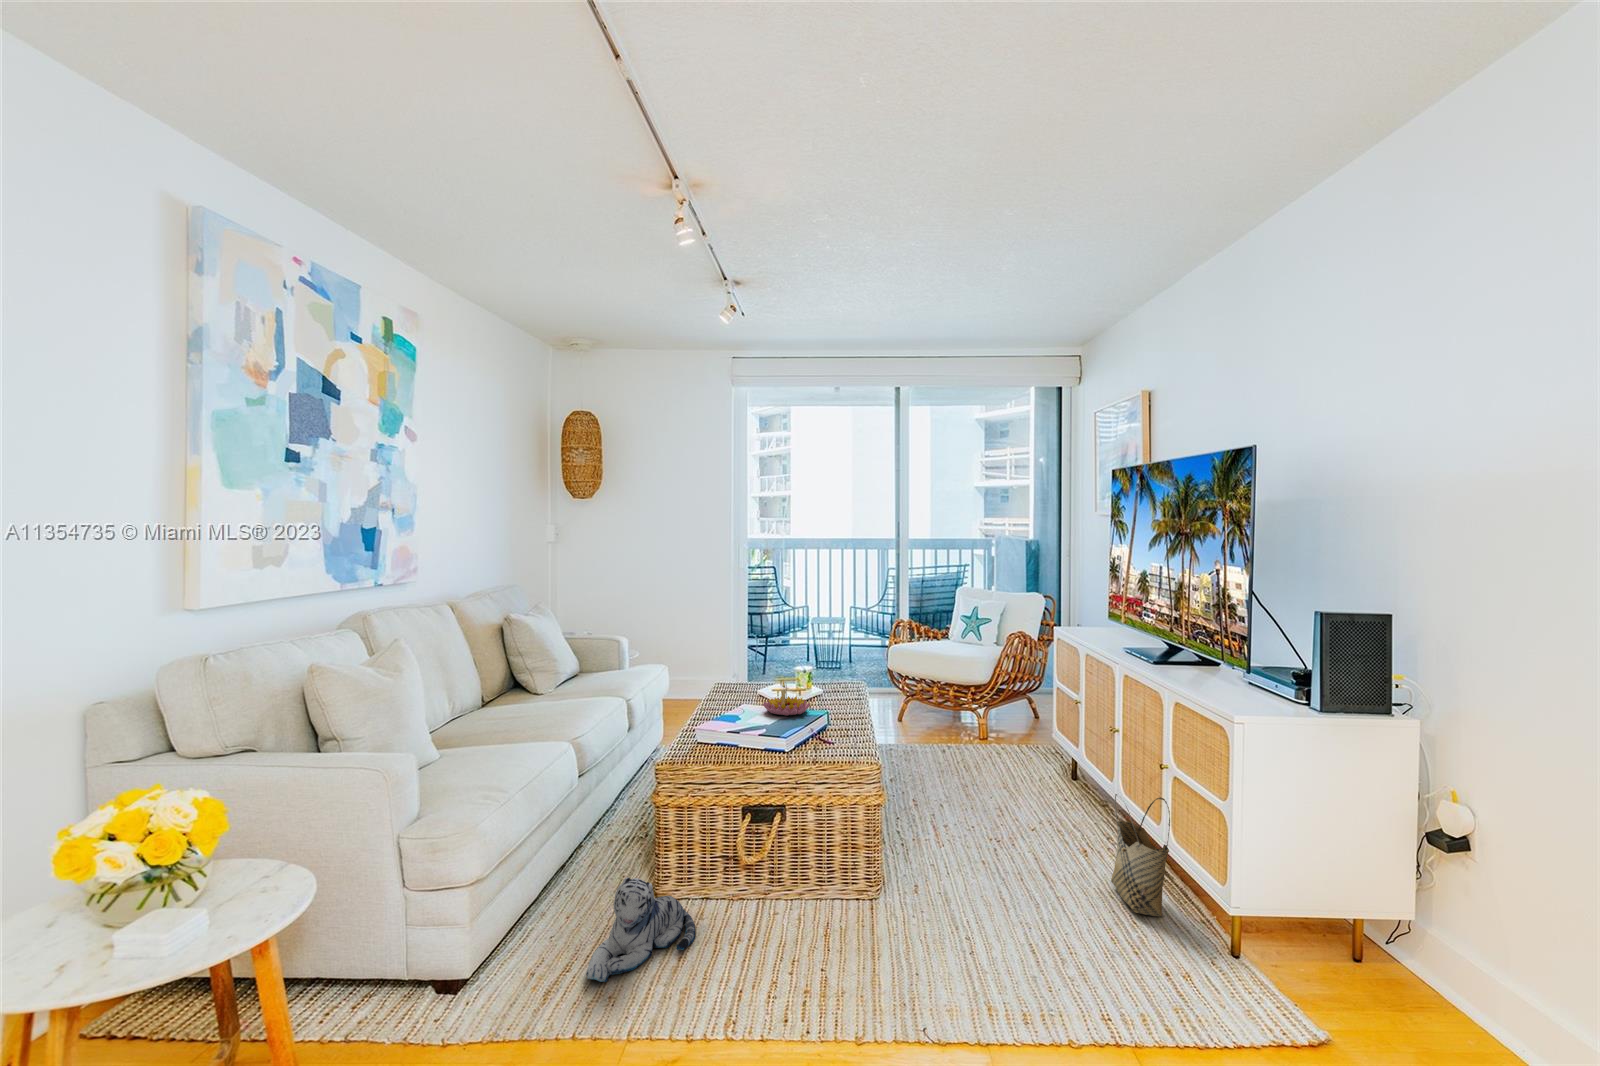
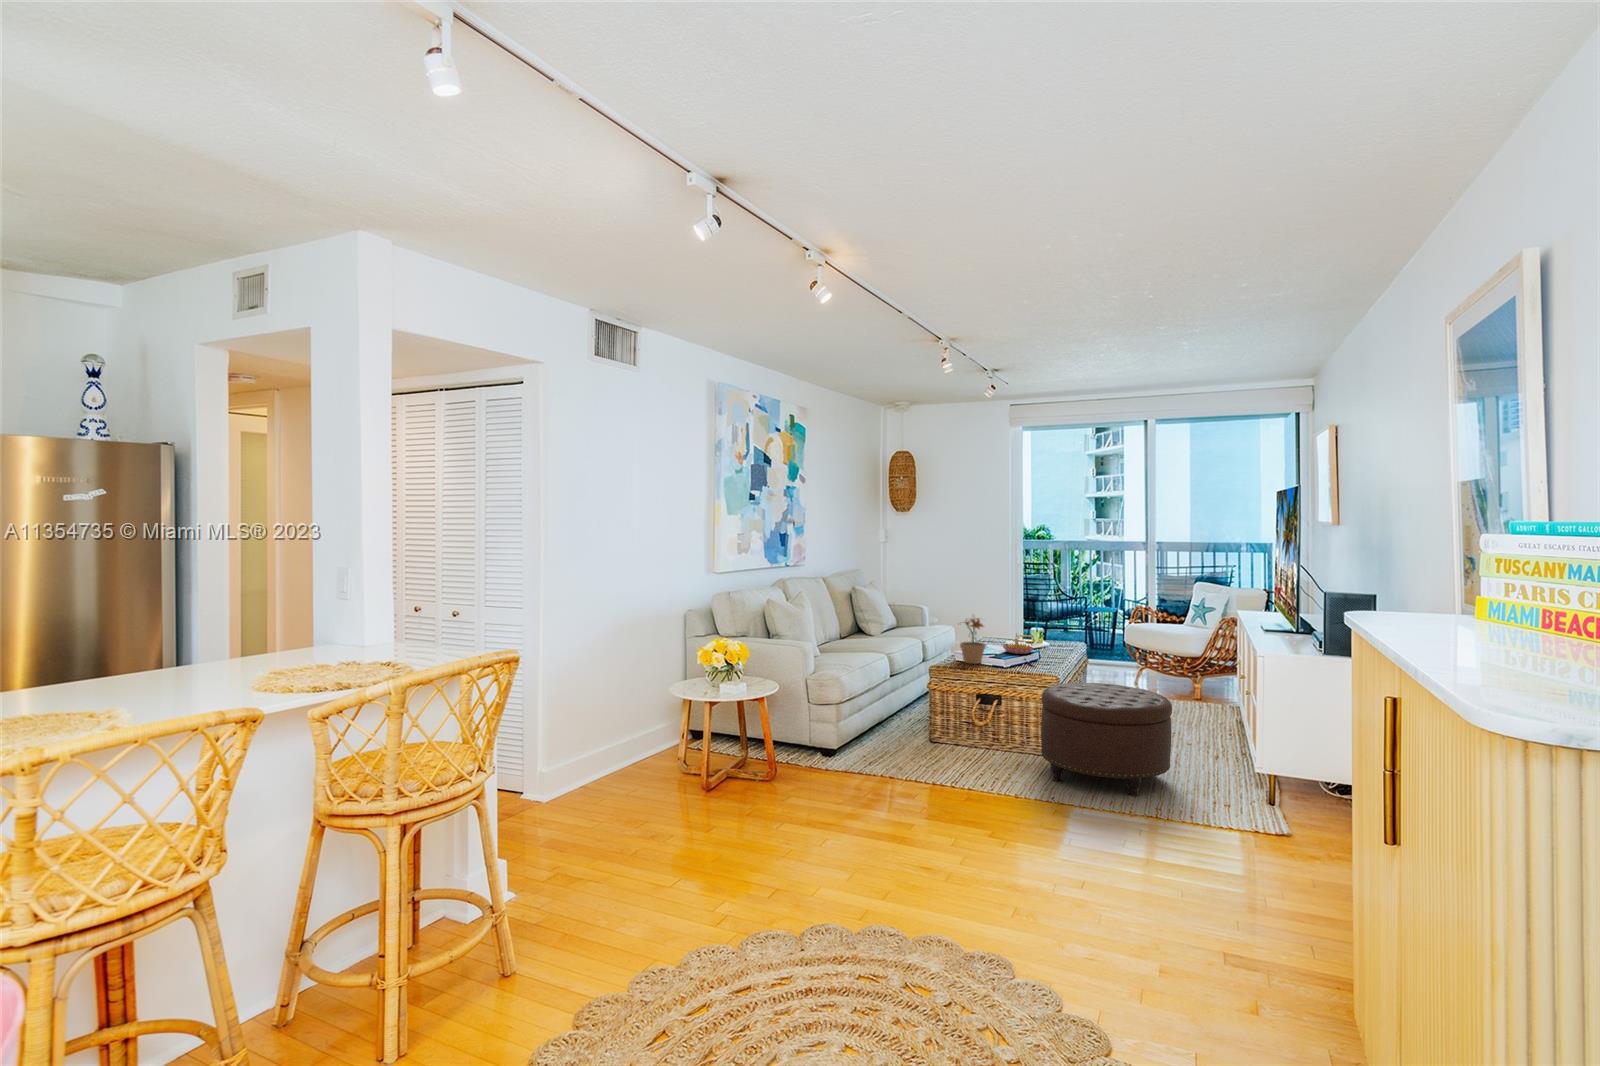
potted plant: none [697,660,747,746] -> present [960,617,986,664]
ottoman: none [872,770,1095,994] -> present [1041,683,1172,796]
woven basket: present [1111,794,1170,916] -> none [1211,708,1244,782]
plush toy: present [586,877,695,982] -> none [889,716,947,761]

